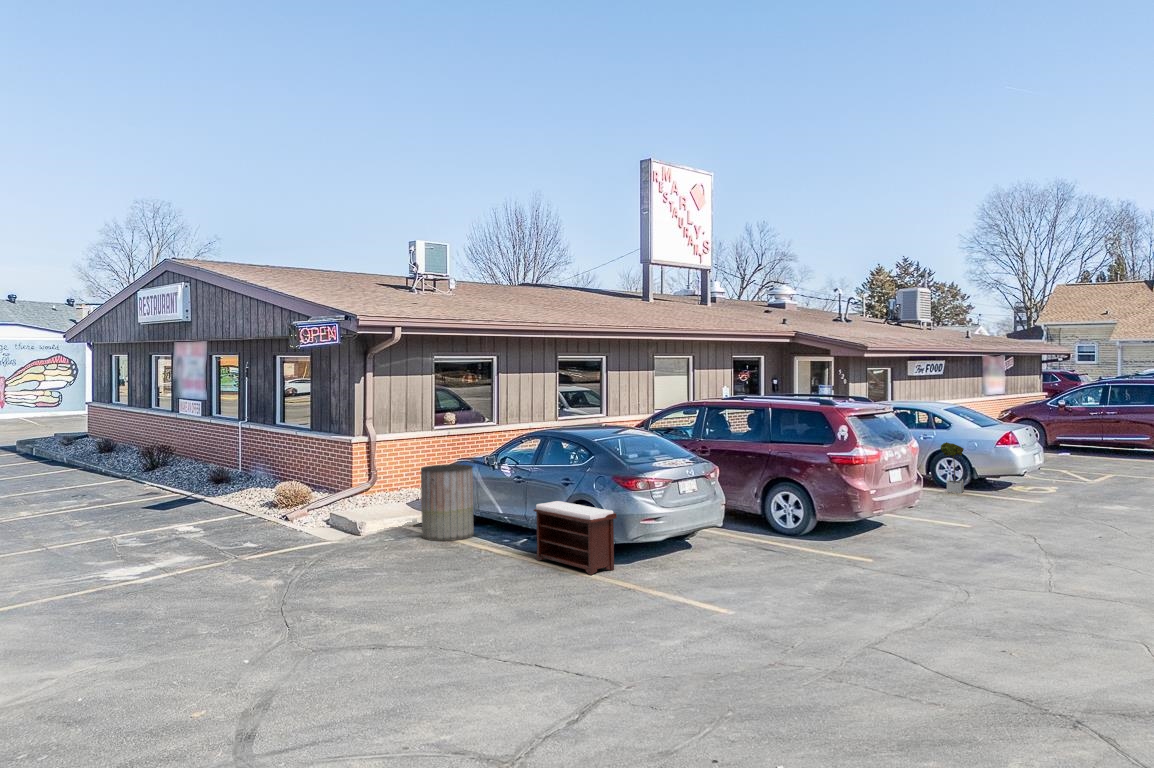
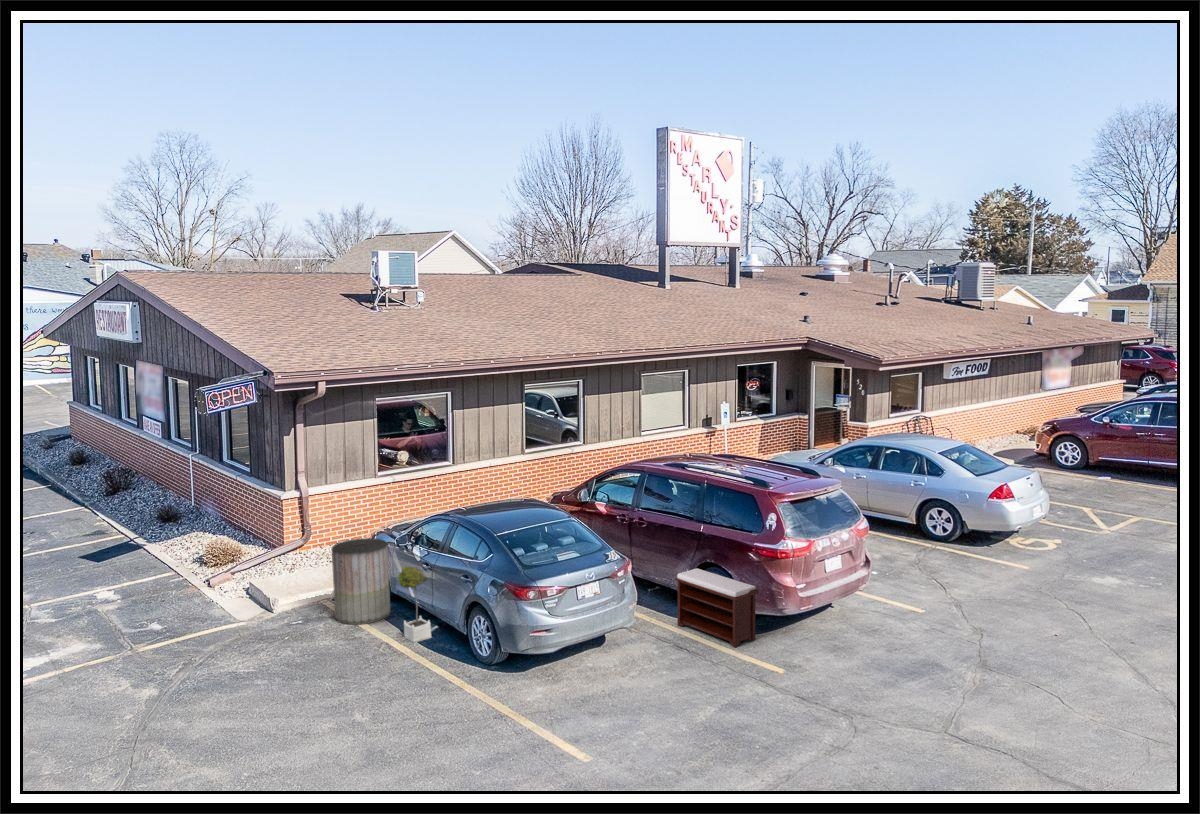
potted tree: present [940,442,964,493] -> present [398,566,431,643]
bench: present [534,501,617,575] -> present [675,568,759,648]

